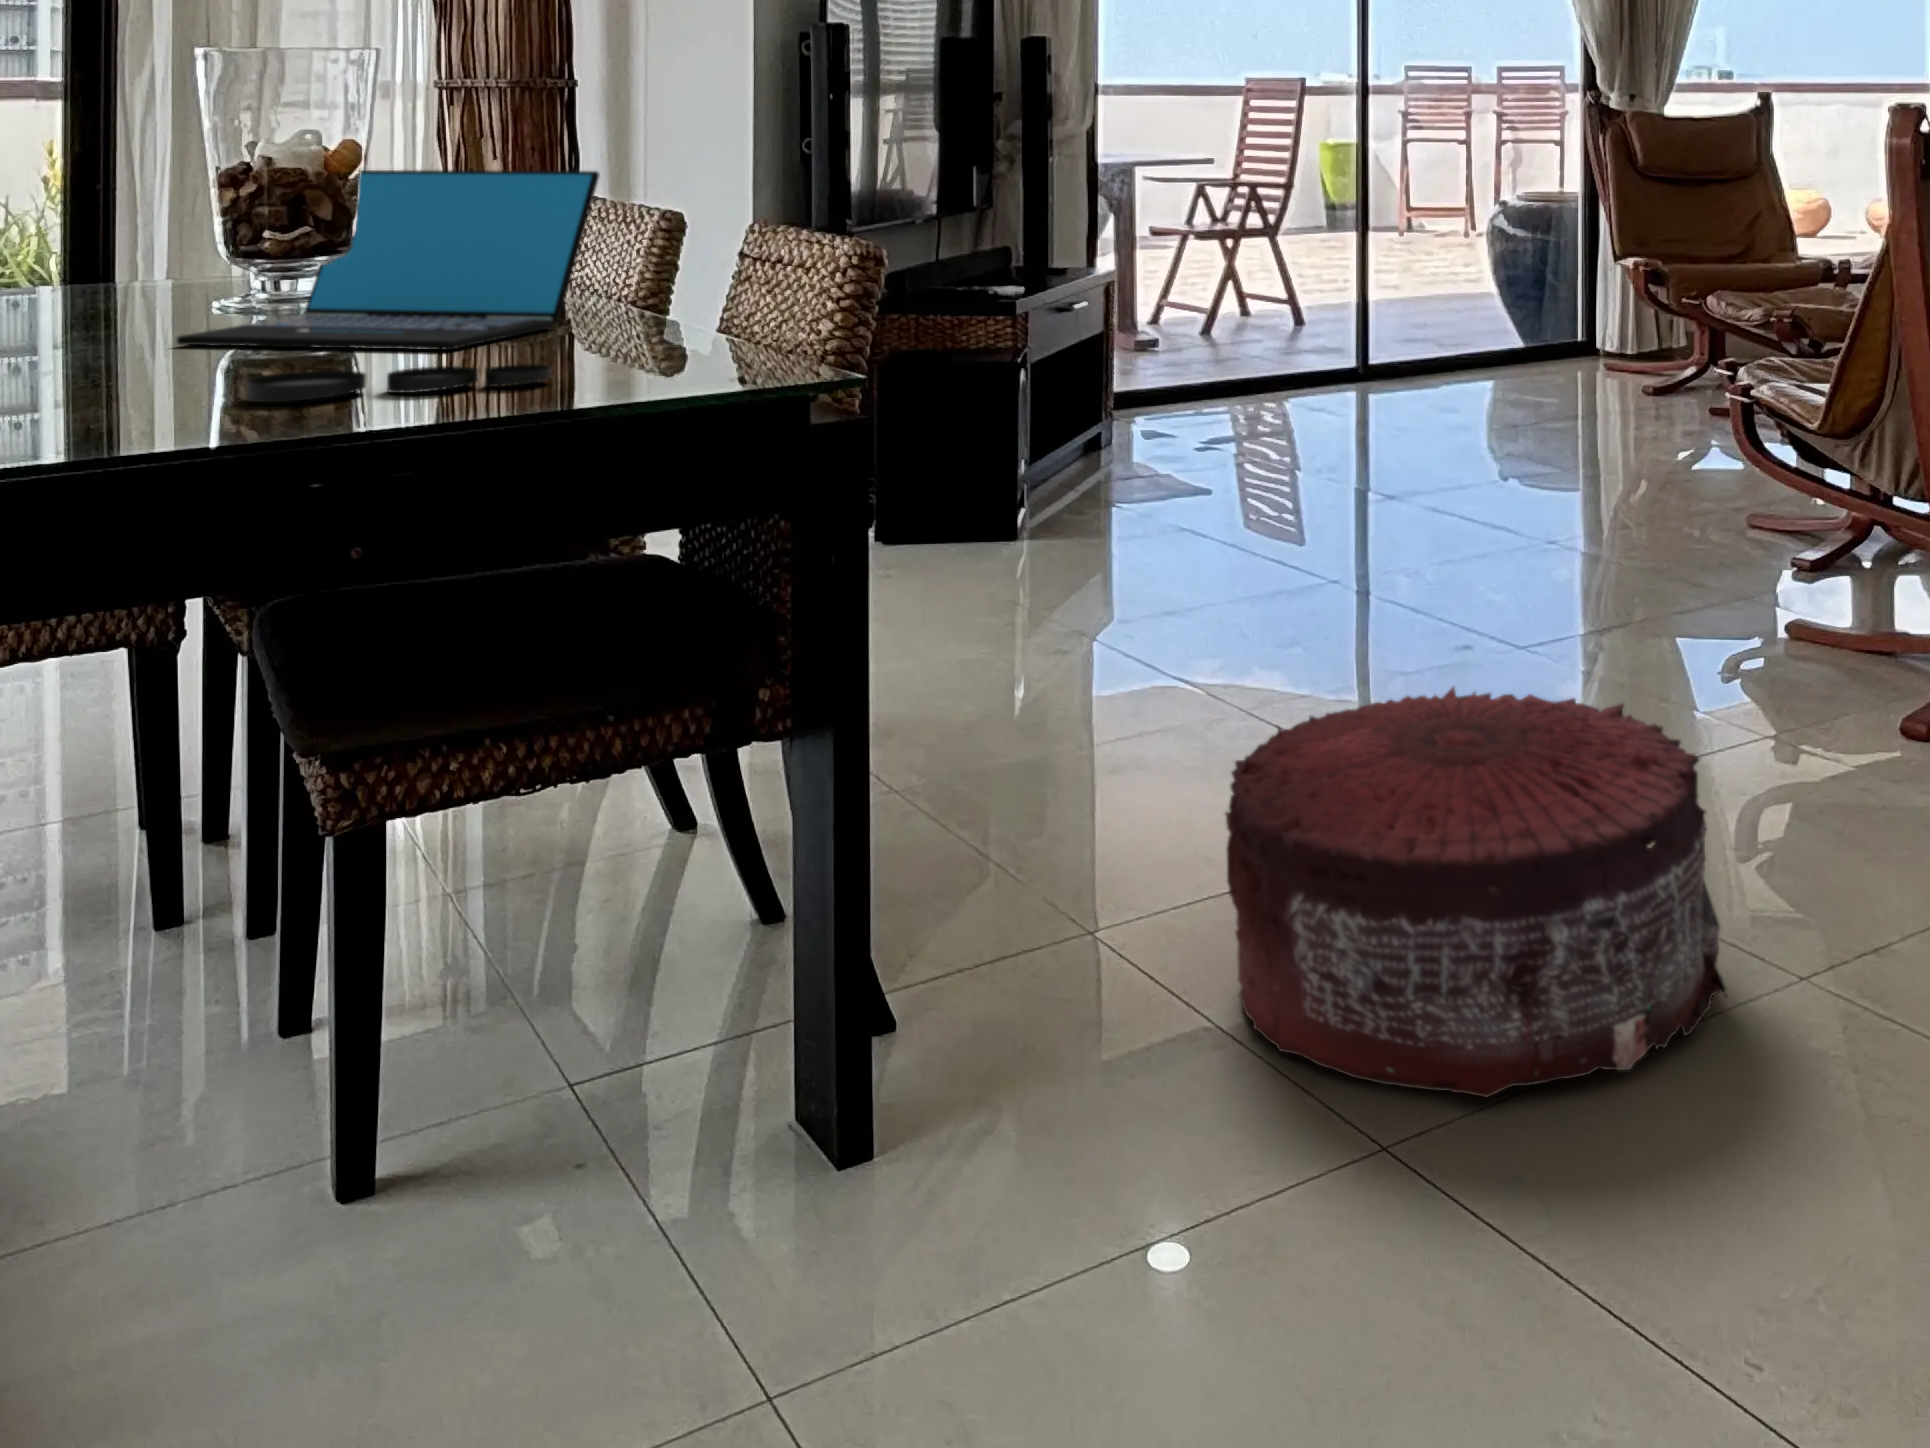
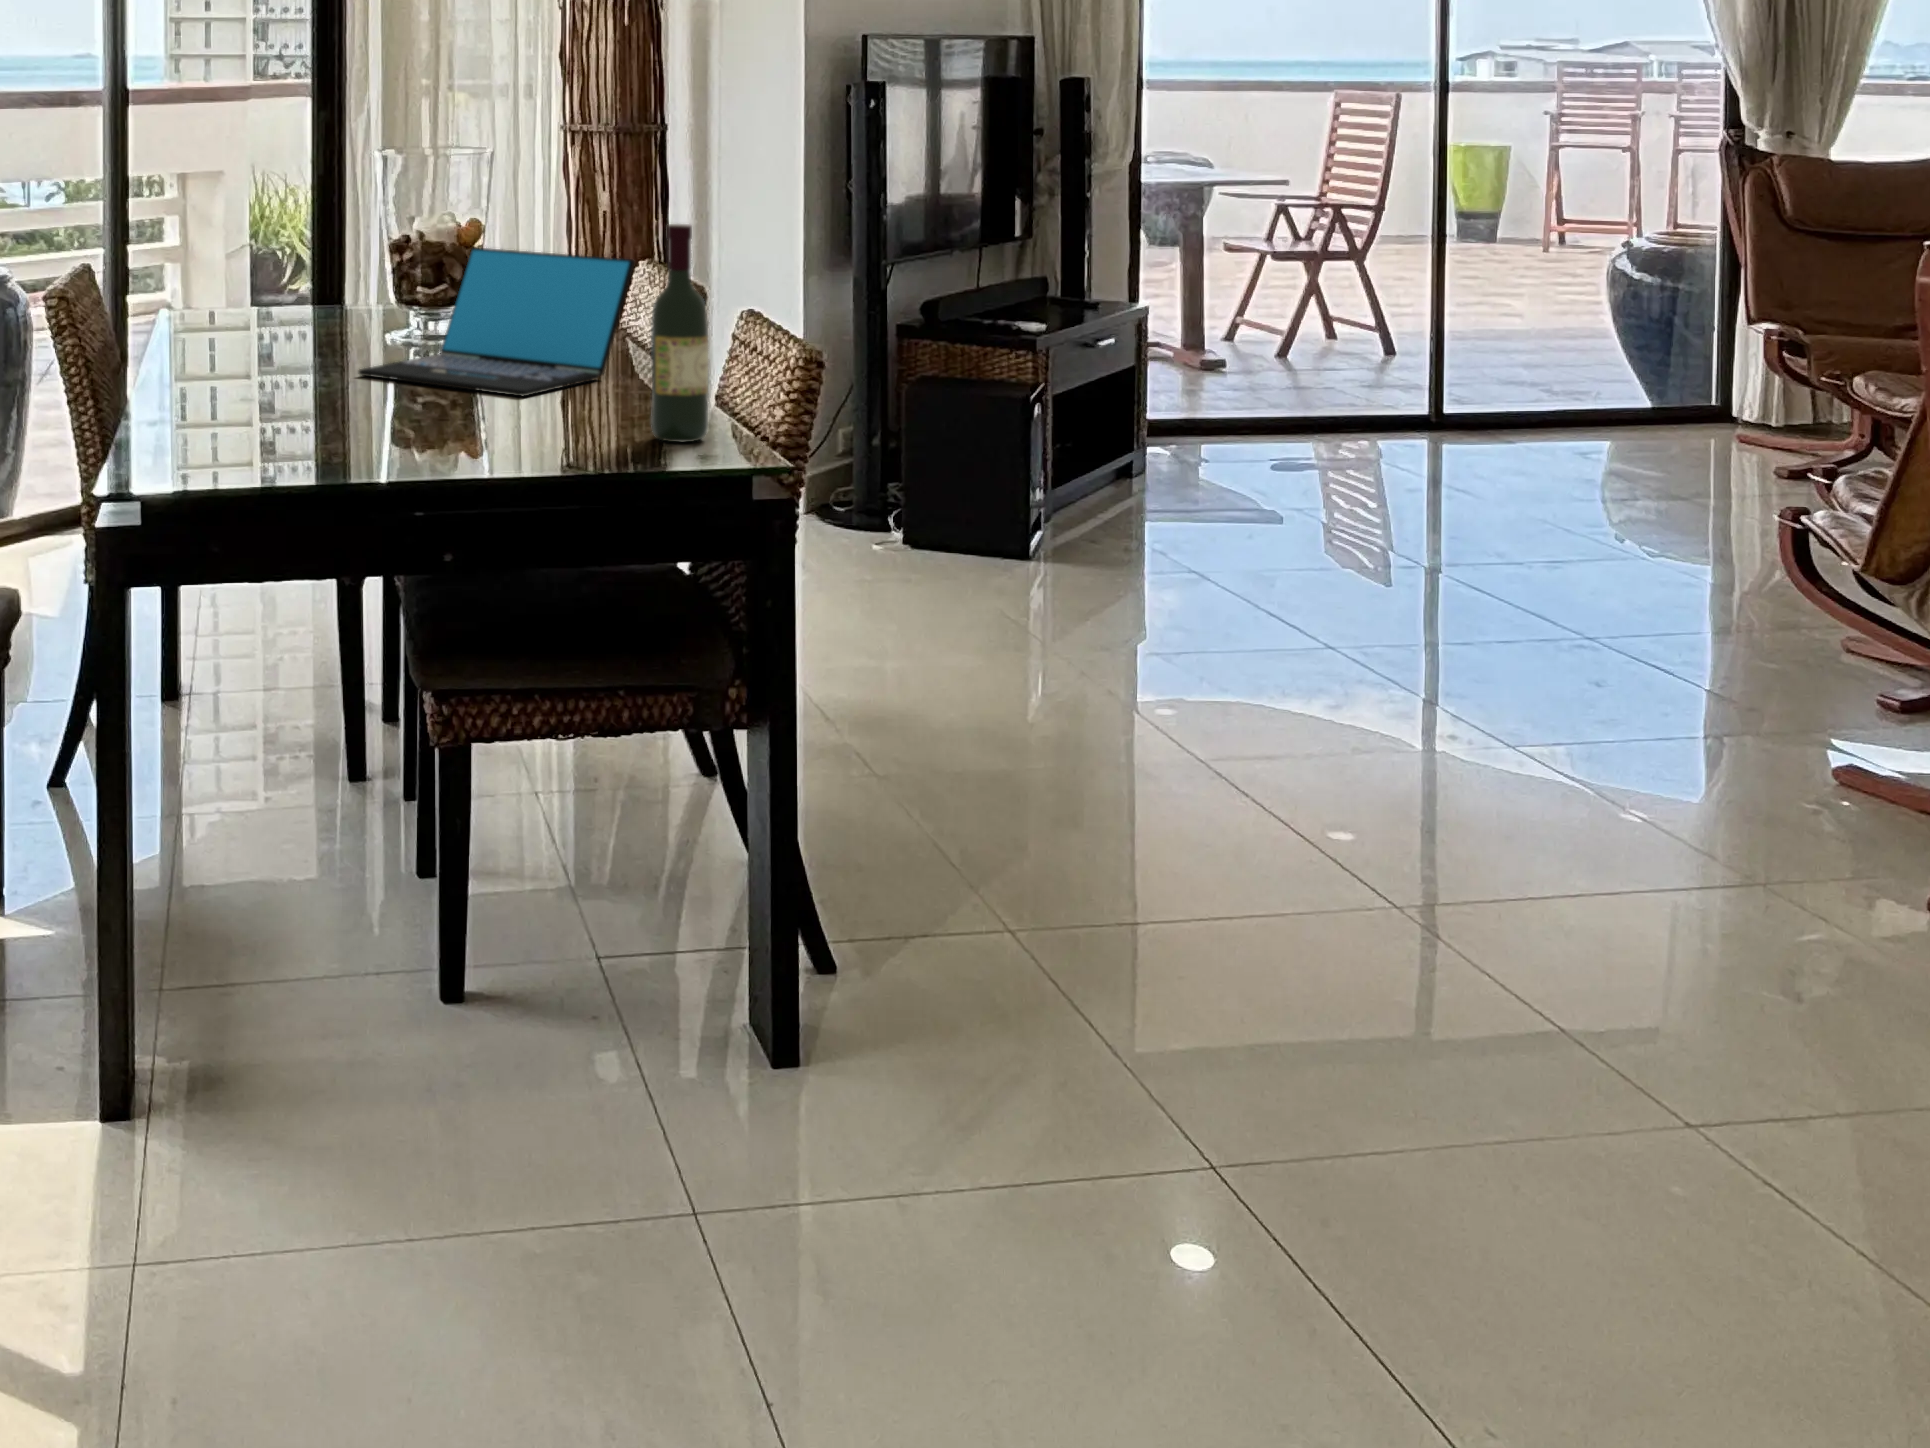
wine bottle: none [661,86,742,378] -> present [651,224,708,442]
plate: present [247,364,551,402] -> none [389,414,578,438]
pouf: present [1226,687,1727,1097] -> none [1103,757,1564,1120]

